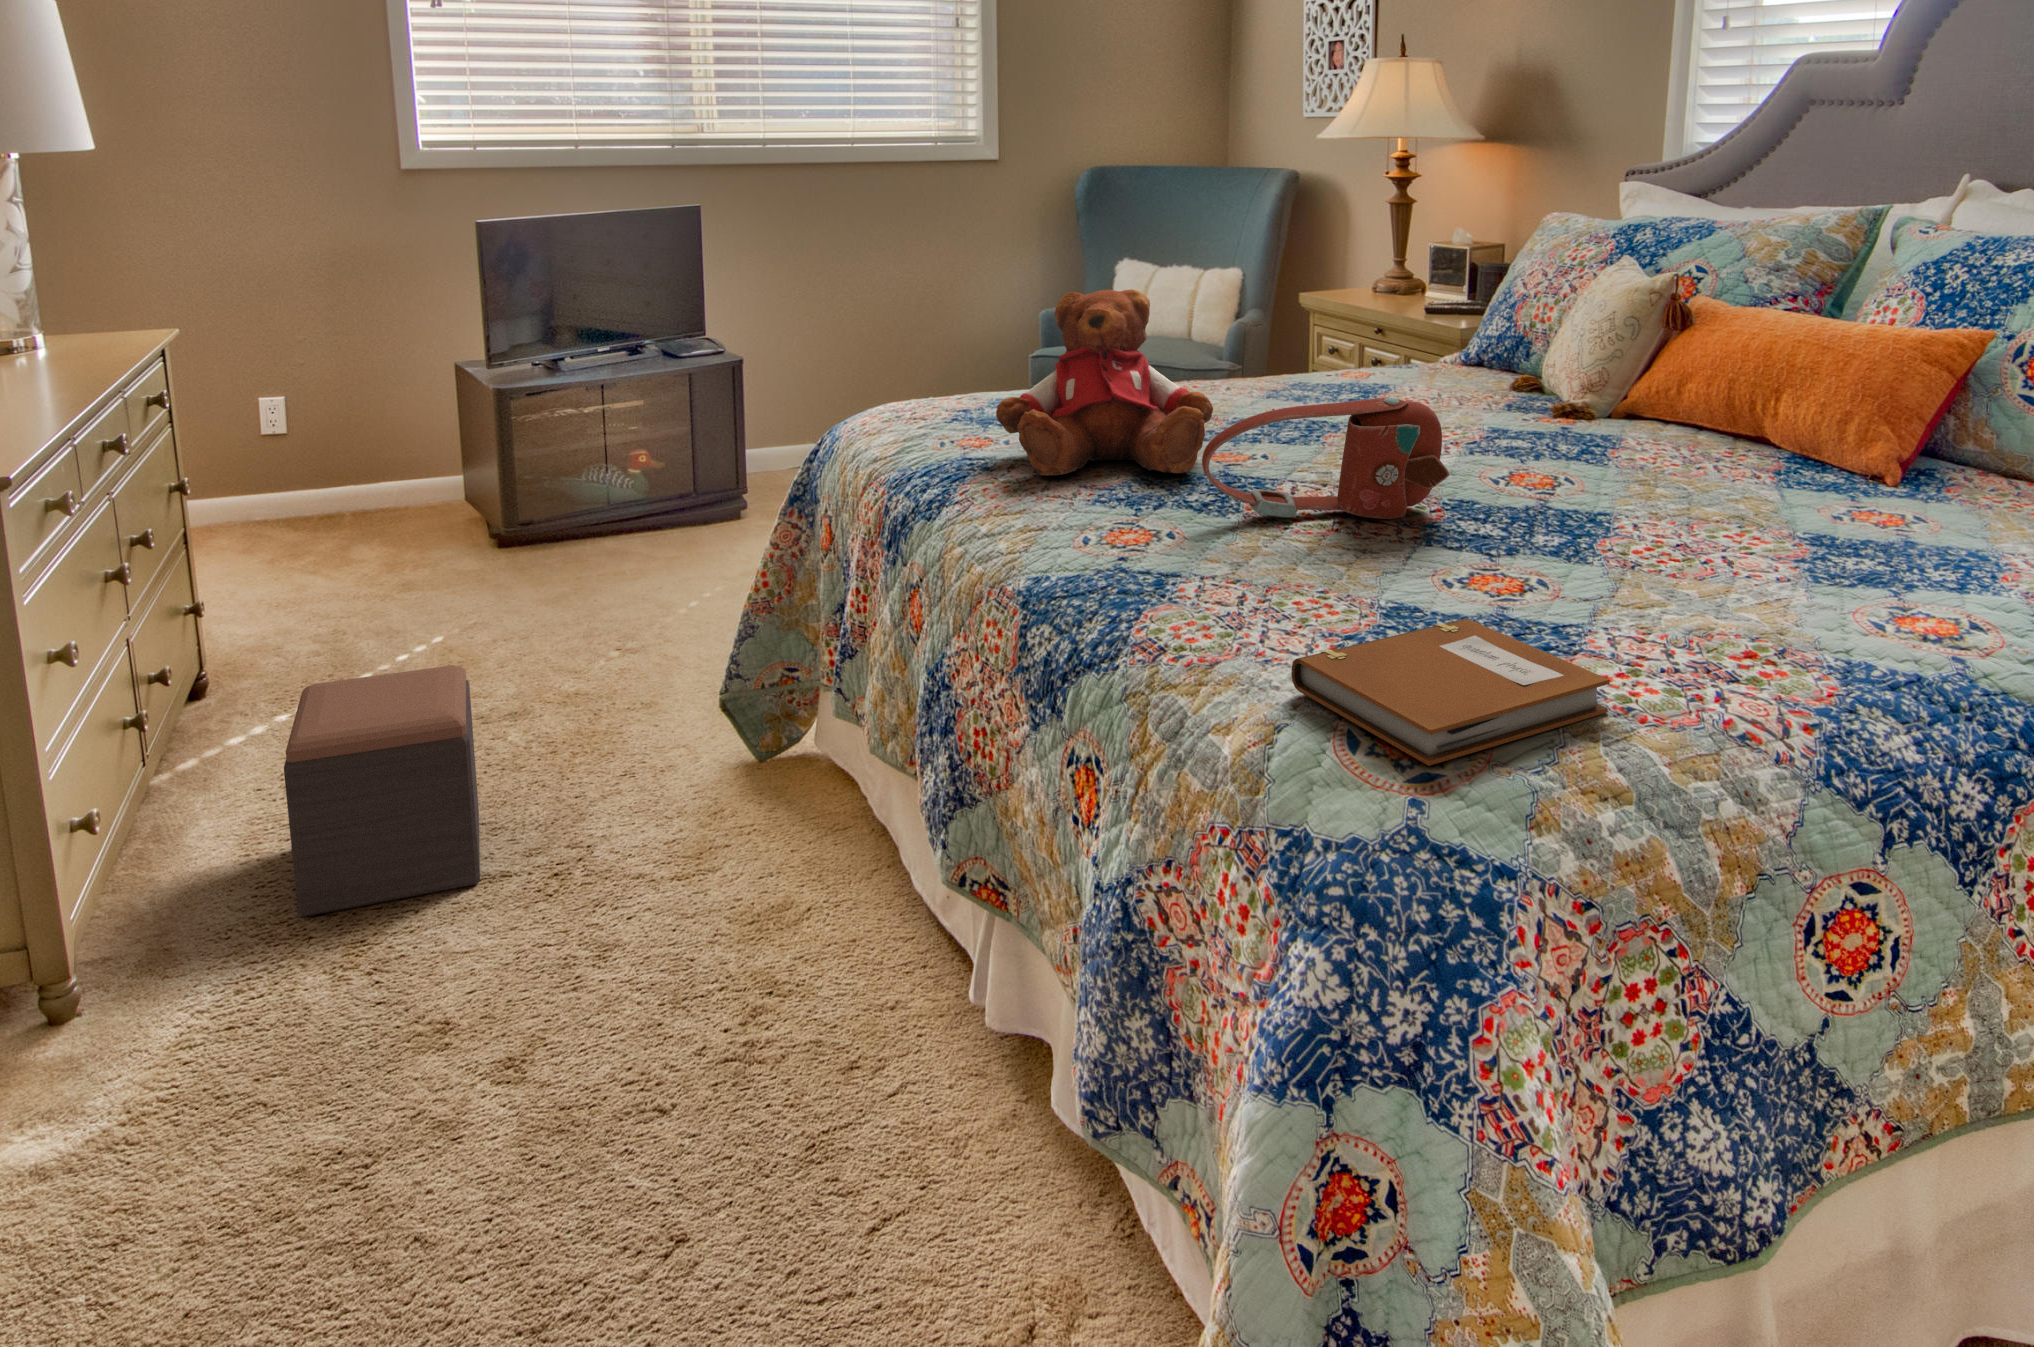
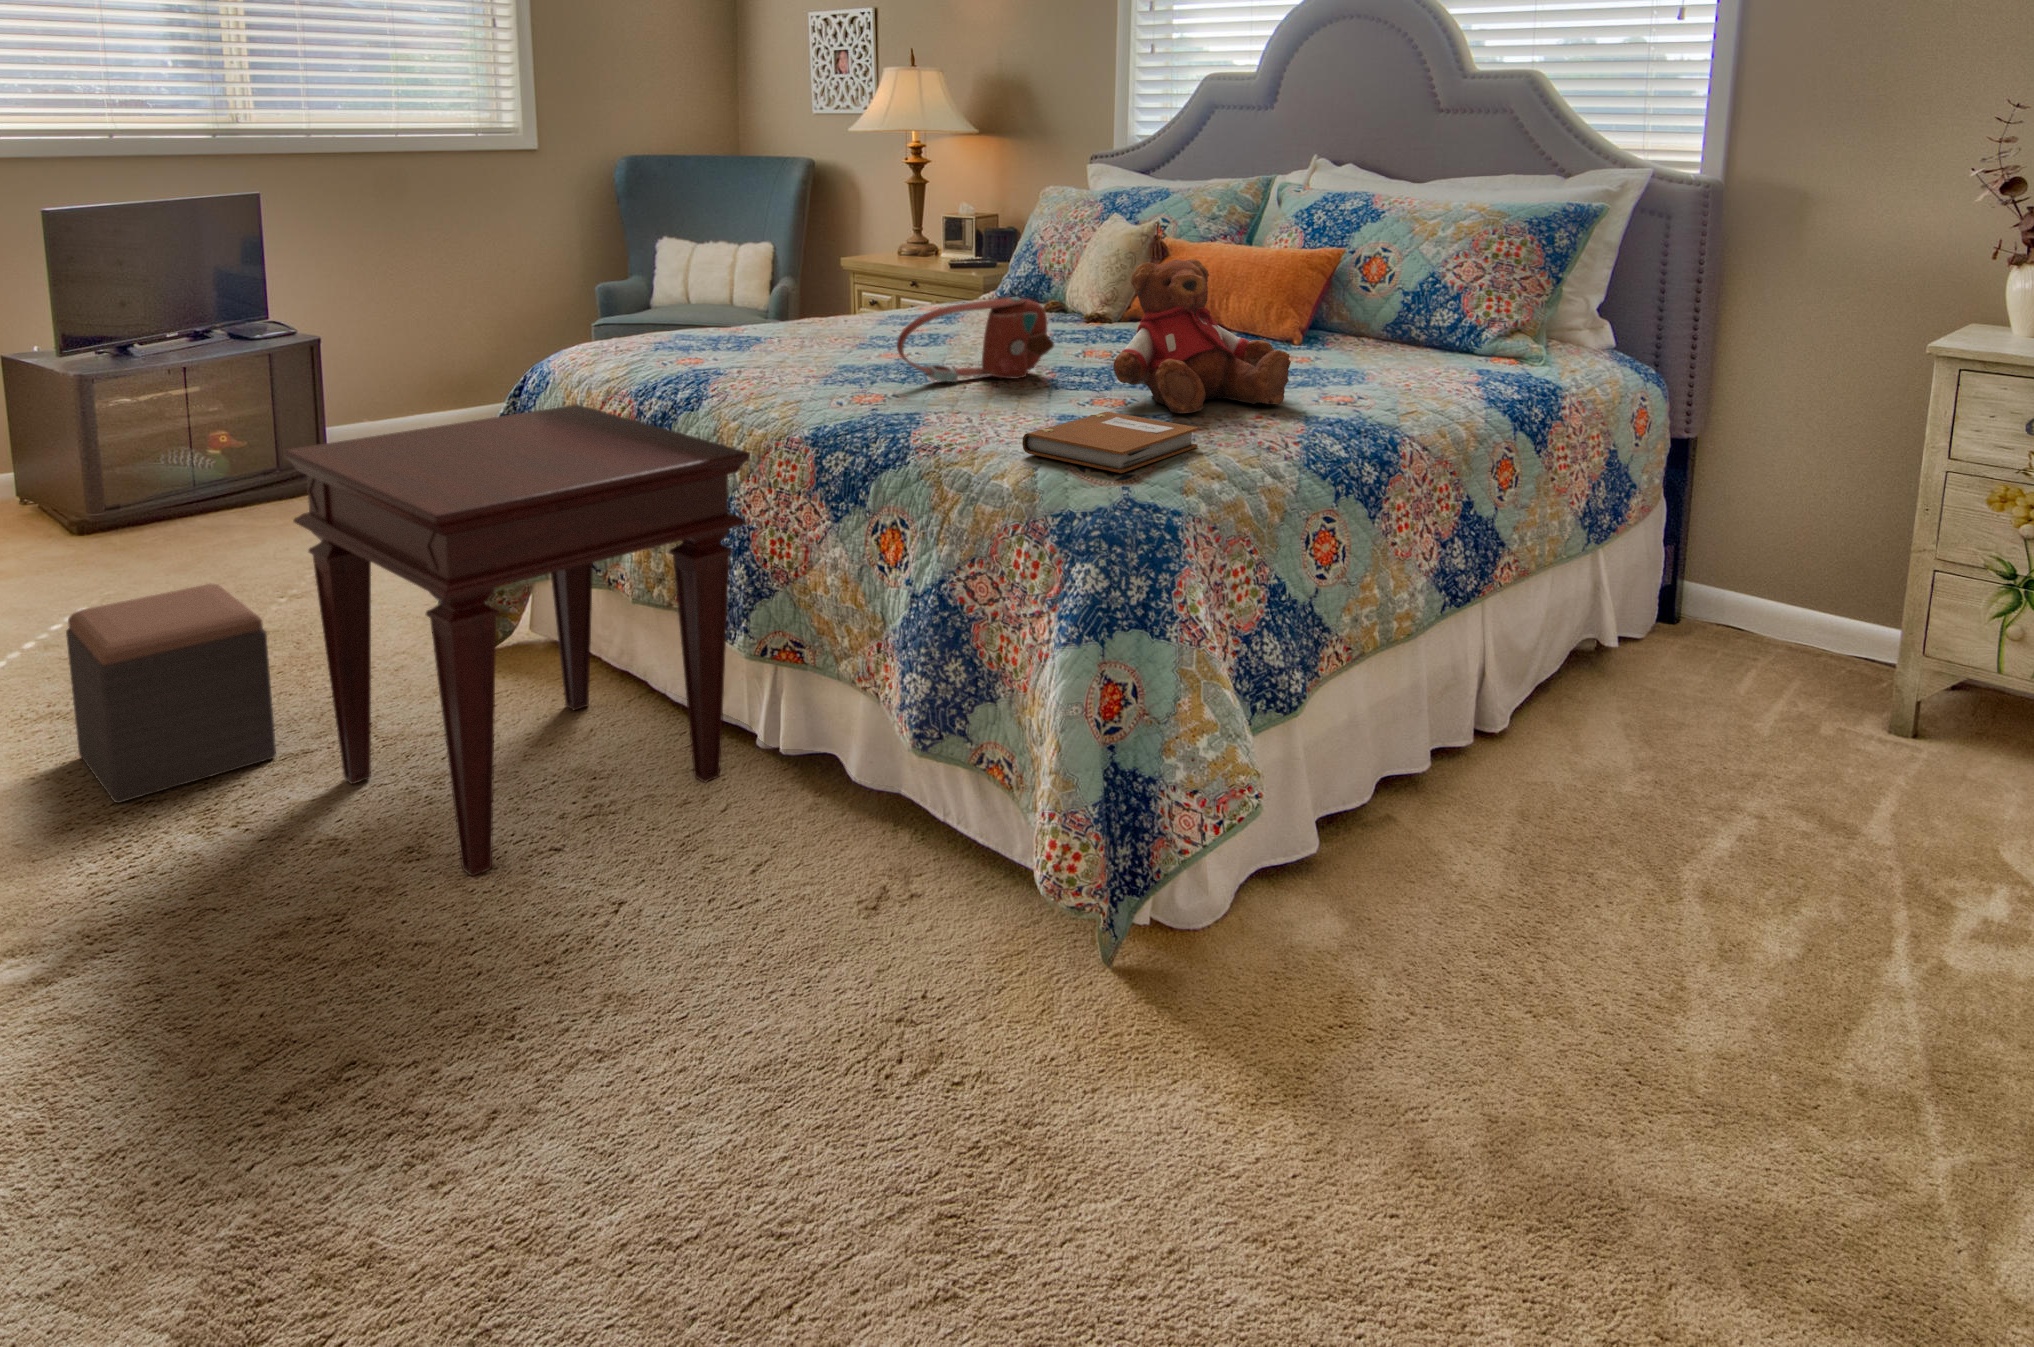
teddy bear: present [996,289,1213,475] -> present [1113,259,1291,413]
side table: none [458,496,962,1137] -> present [283,405,750,876]

